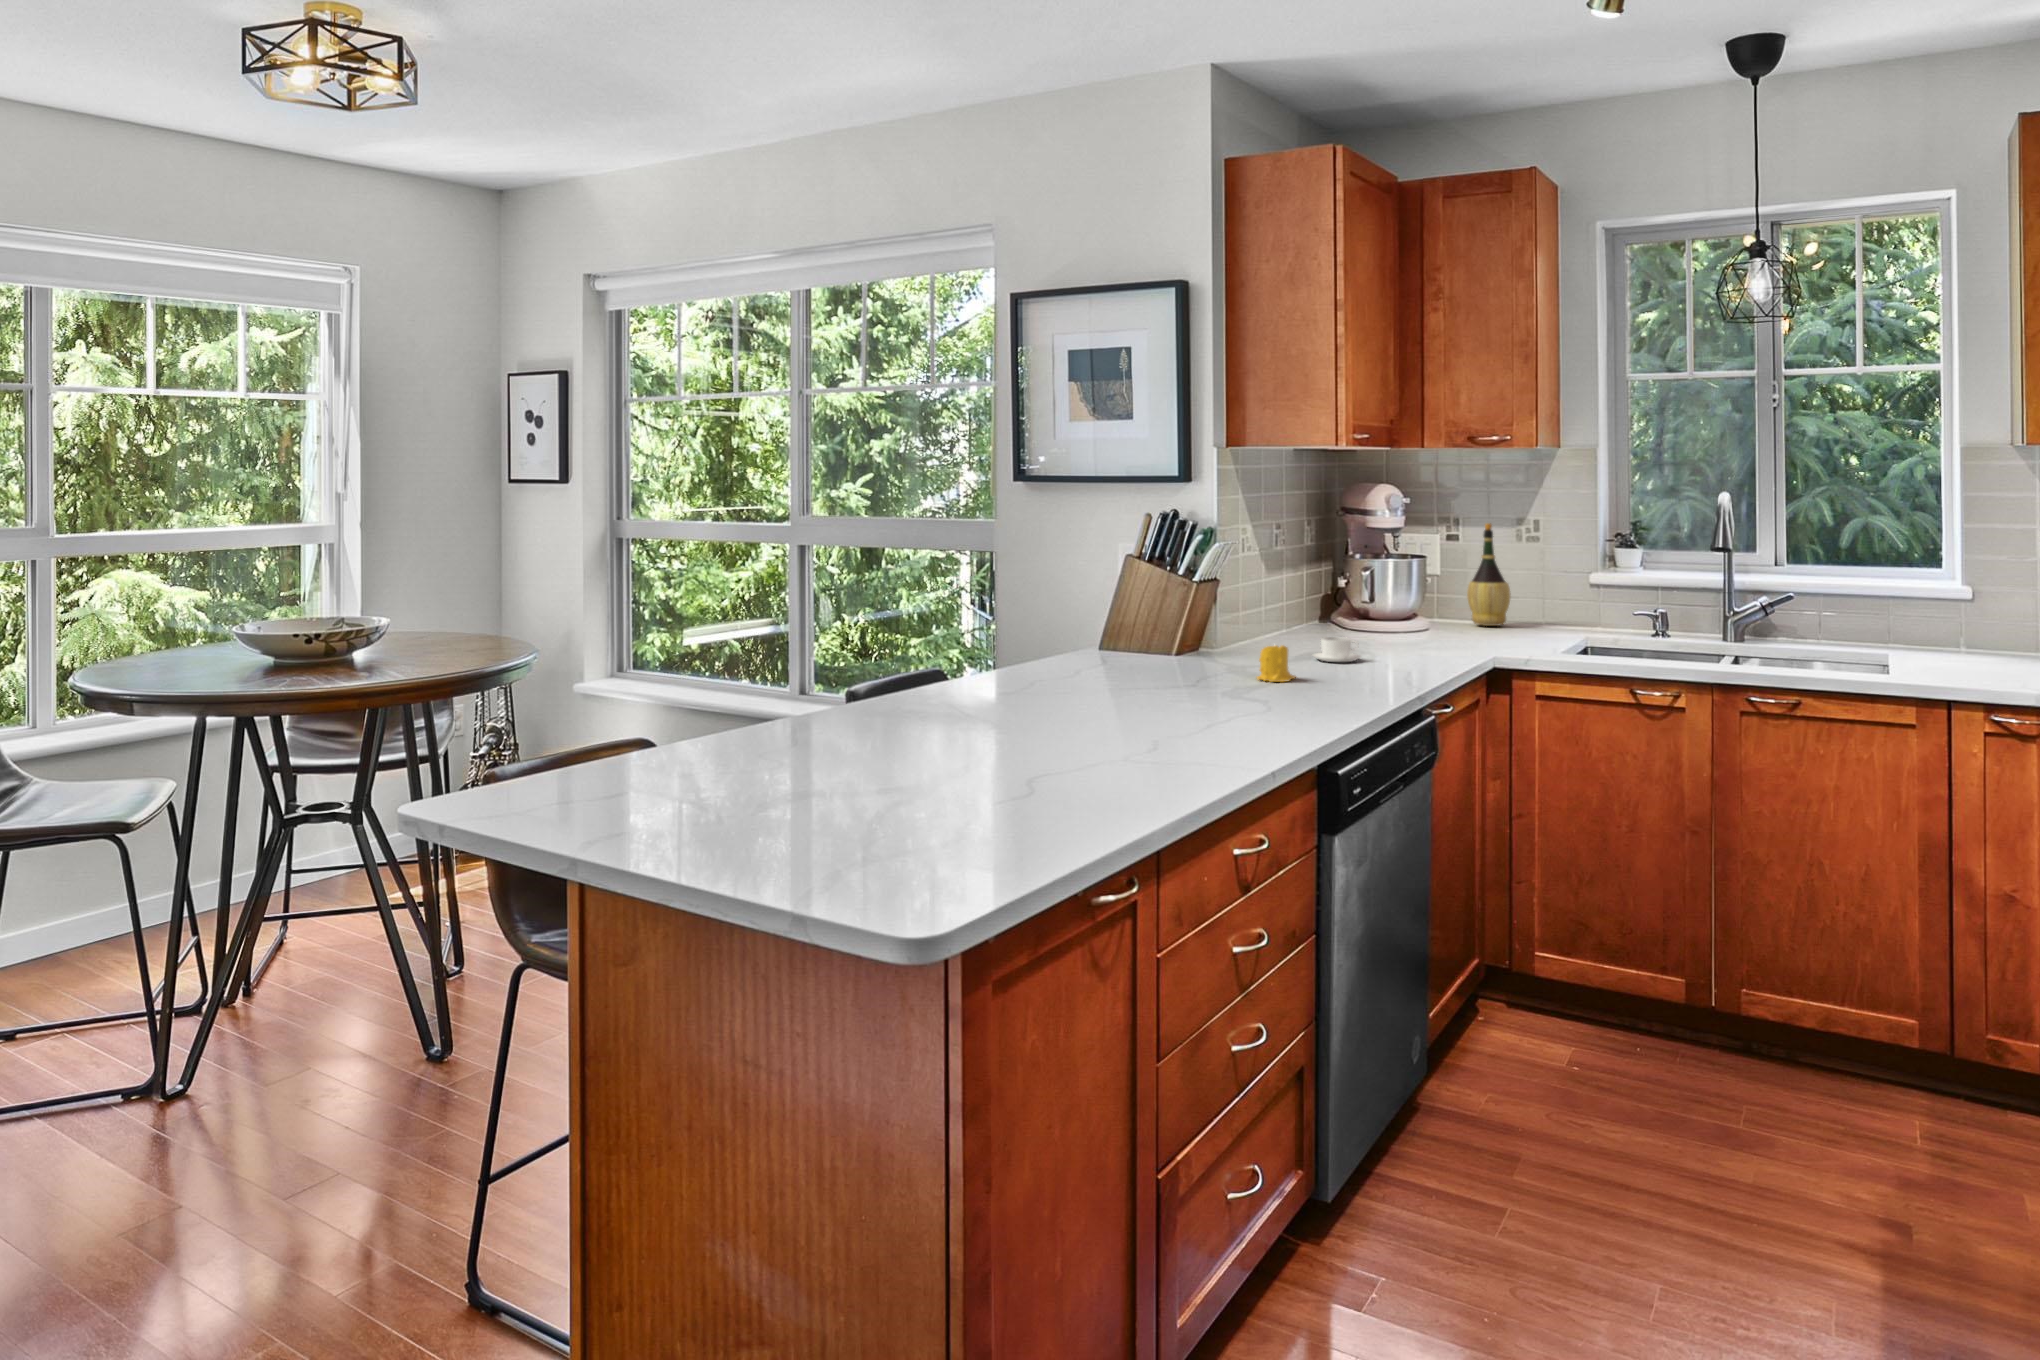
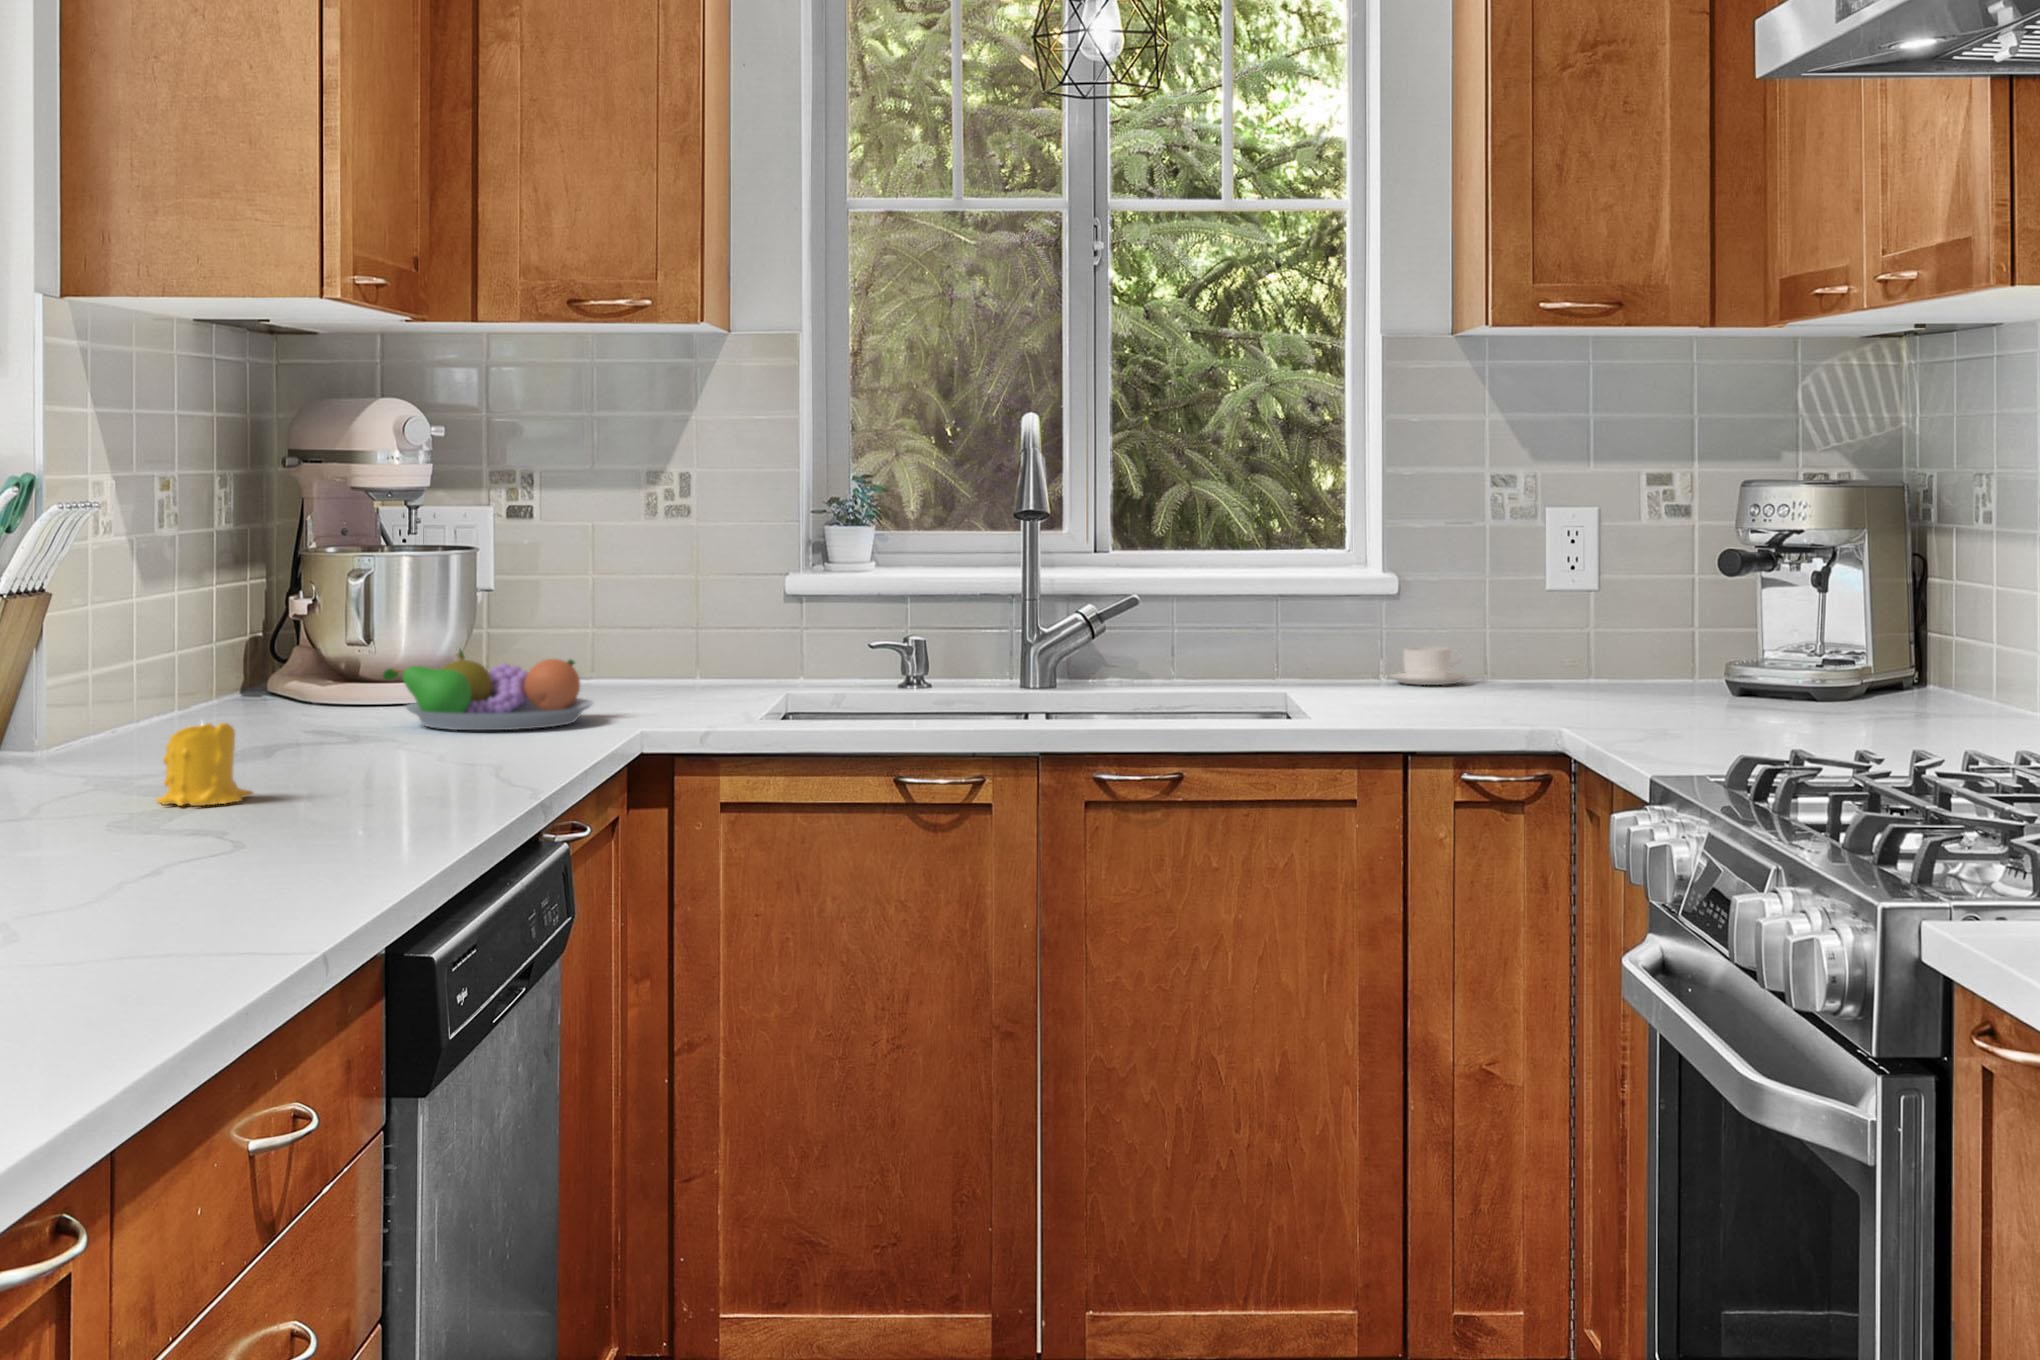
wine bottle: present [1467,523,1511,626] -> none [555,480,641,686]
fruit bowl: none [1374,607,1474,650] -> present [383,650,593,730]
coffee cup: present [1313,637,1361,662] -> present [1391,647,1466,685]

